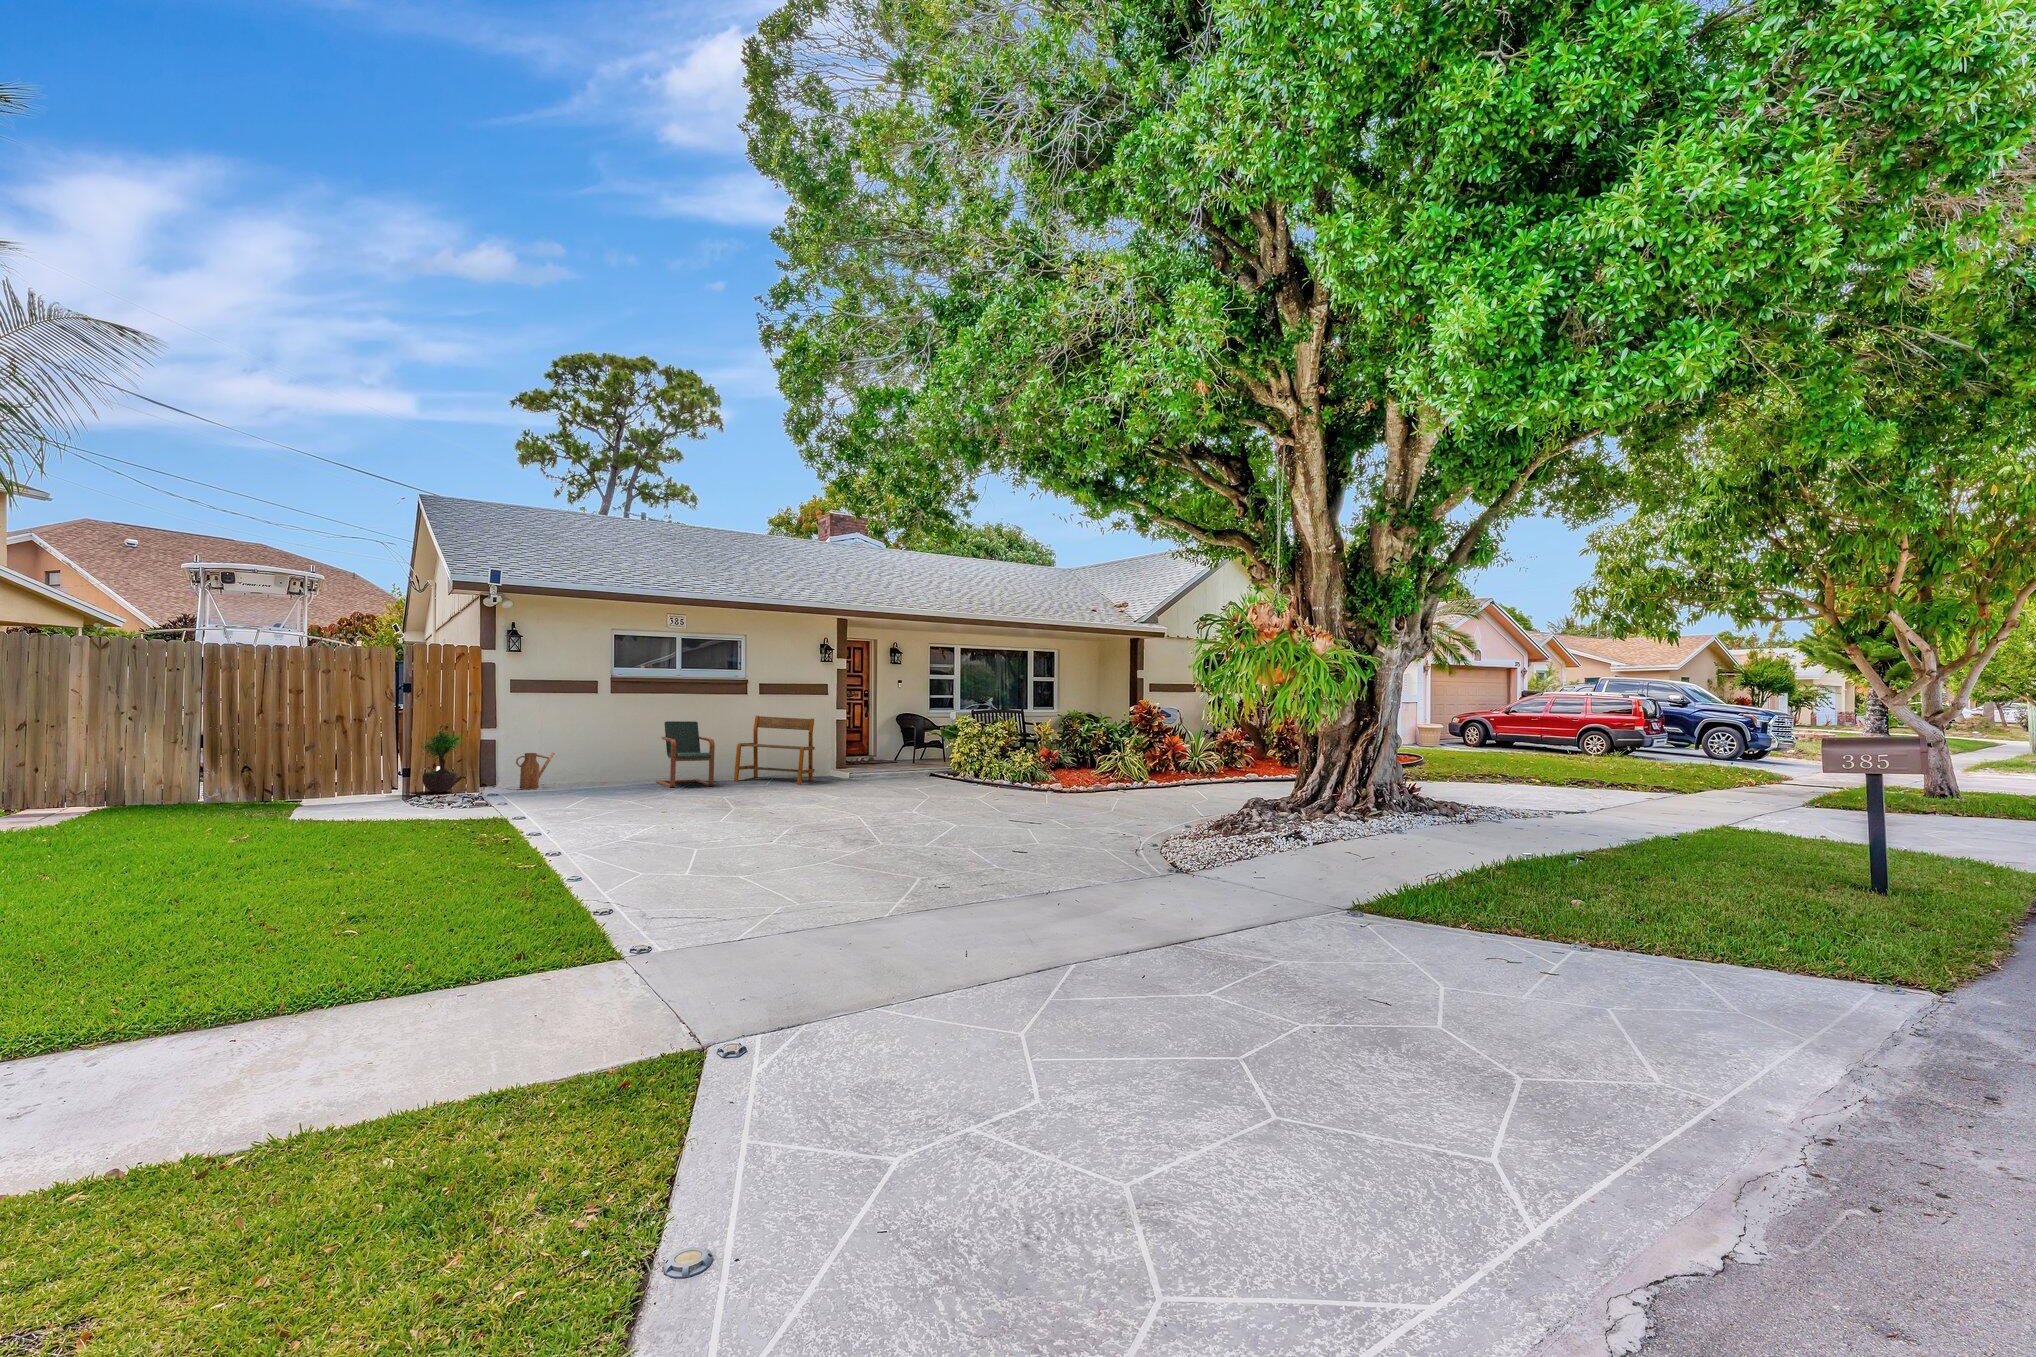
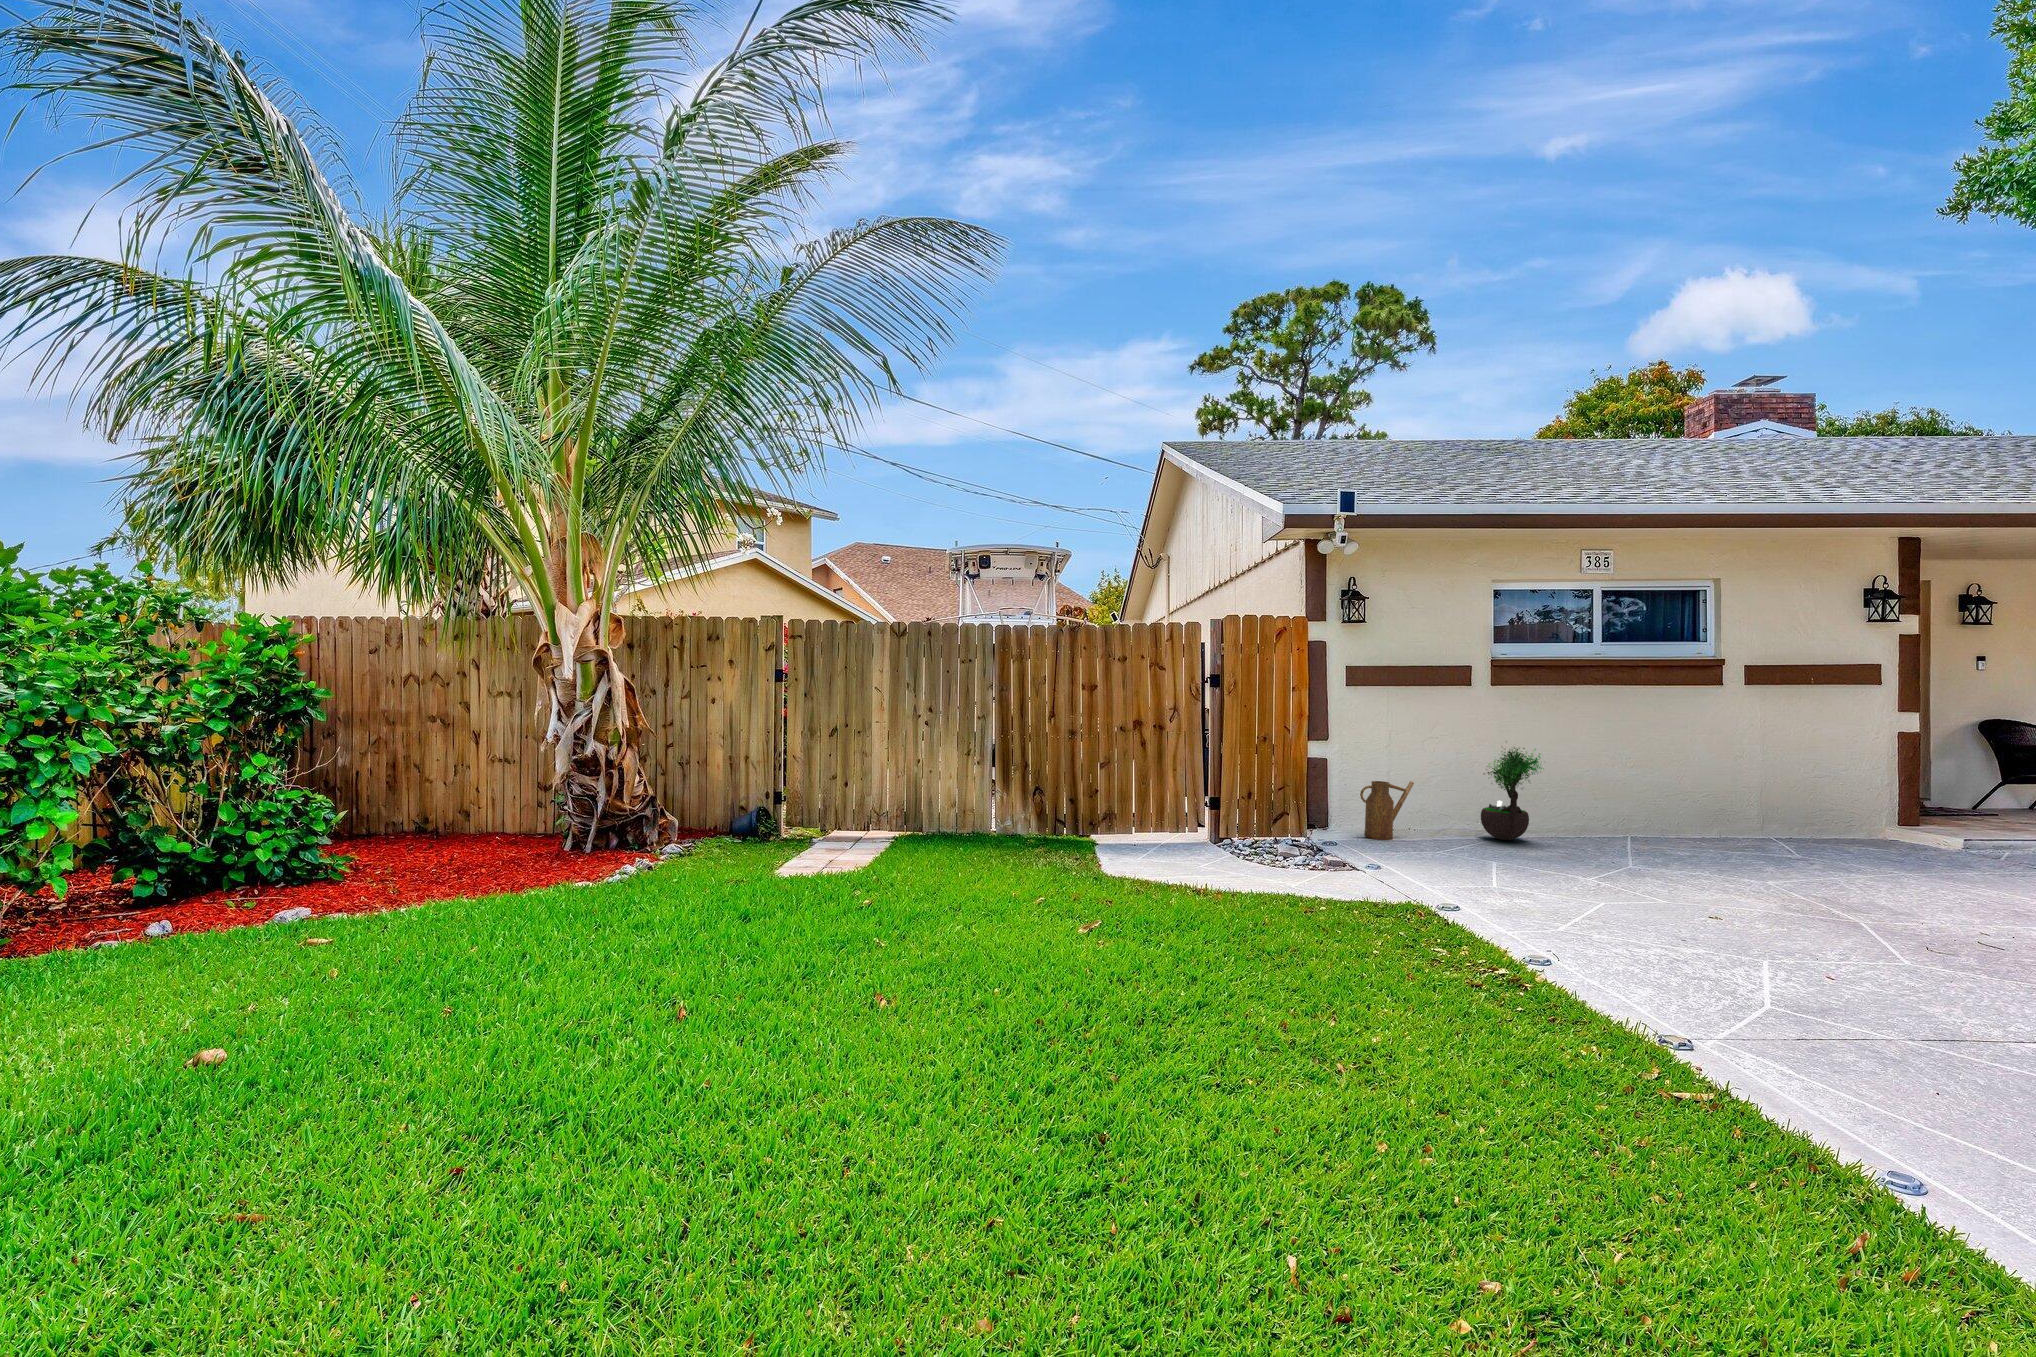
bench: present [734,716,815,785] -> none [1705,725,1883,866]
armchair: present [656,721,715,787] -> none [1565,734,1692,854]
potted tree: present [422,730,462,793] -> present [1481,747,1544,840]

